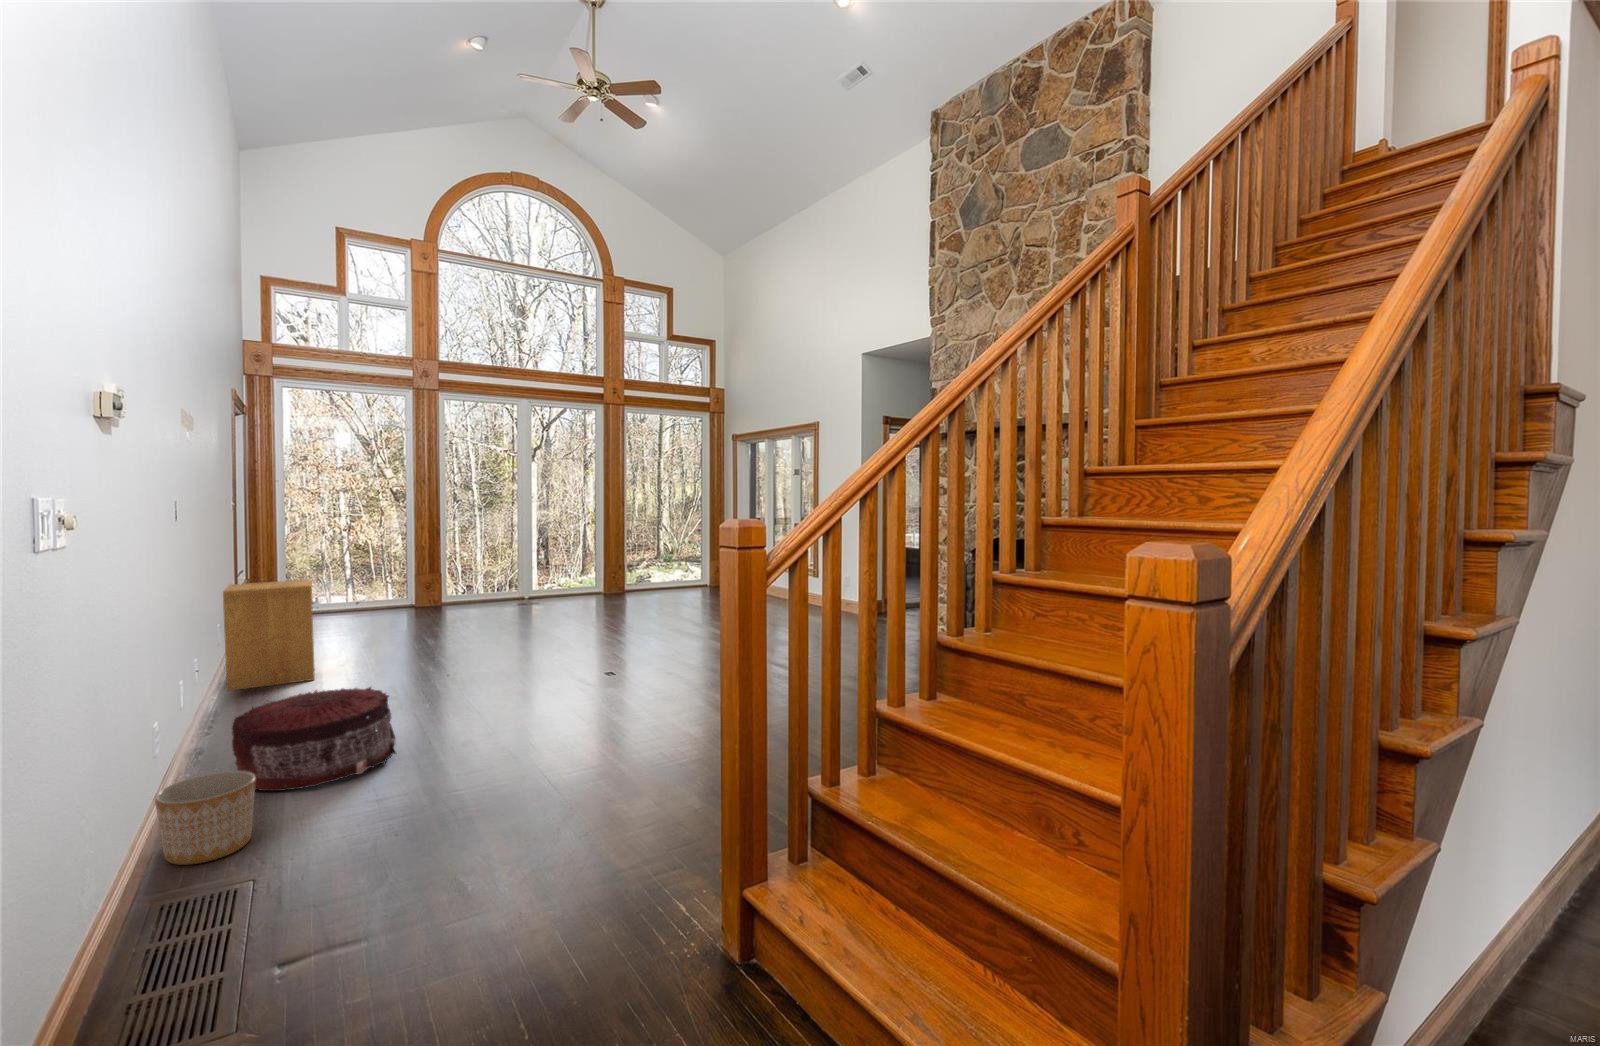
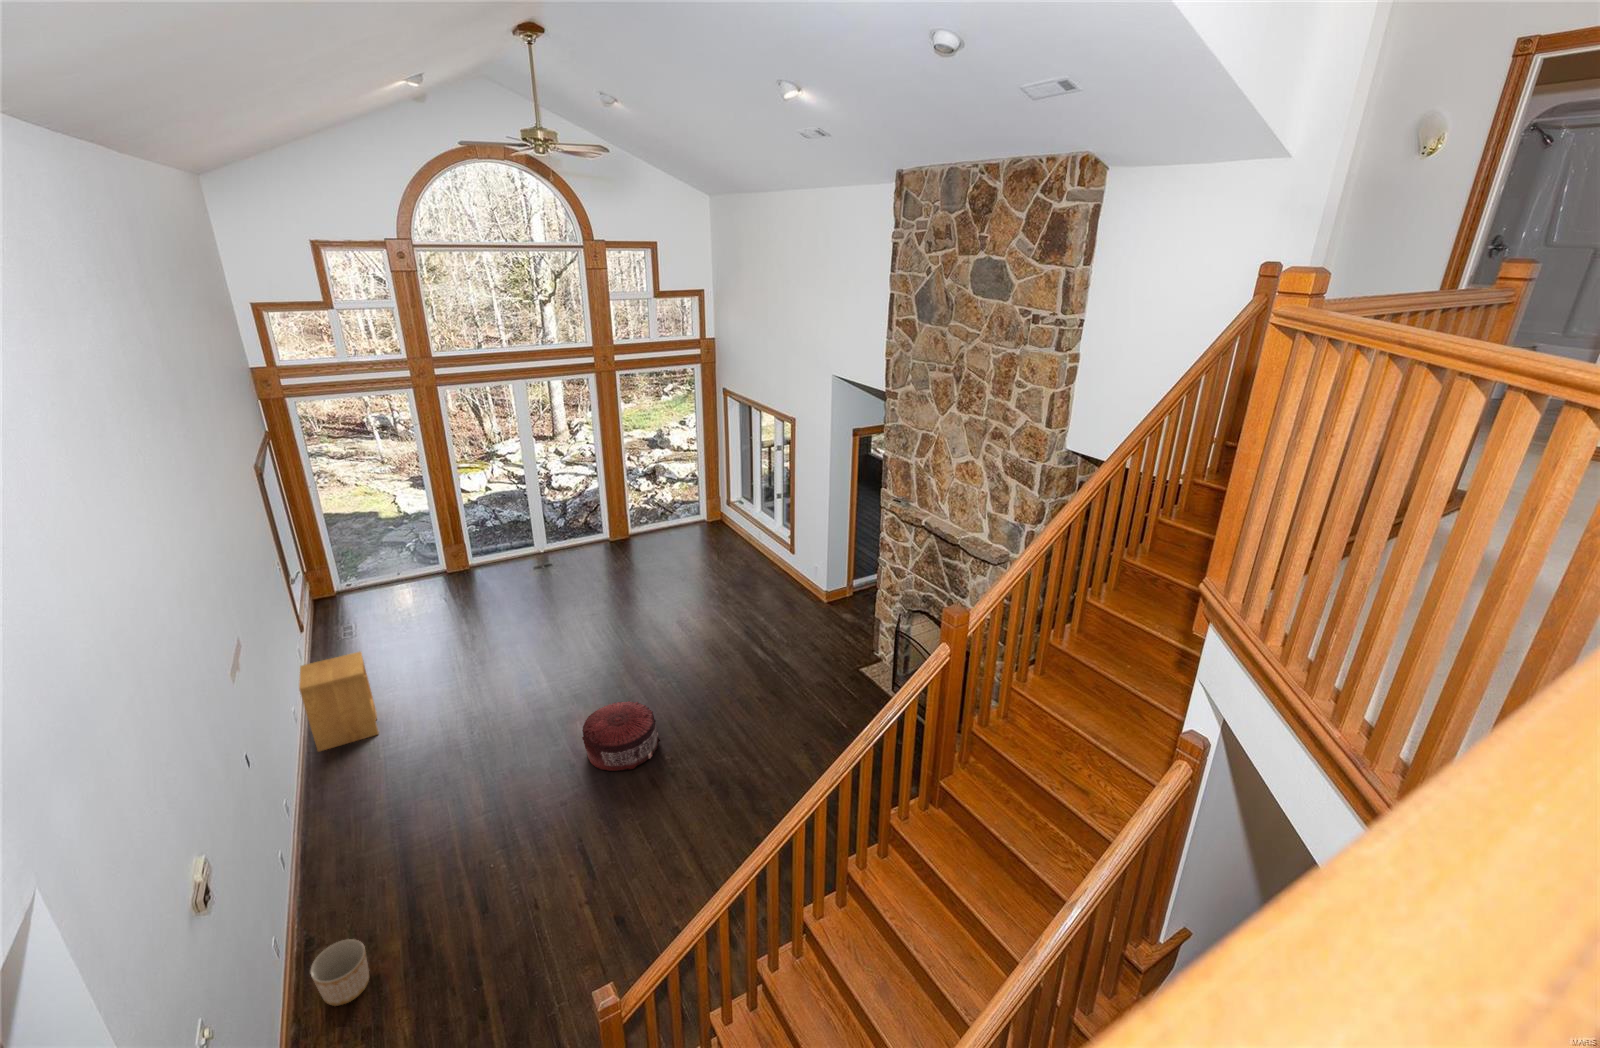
pouf: present [232,687,396,791] -> present [582,701,660,771]

